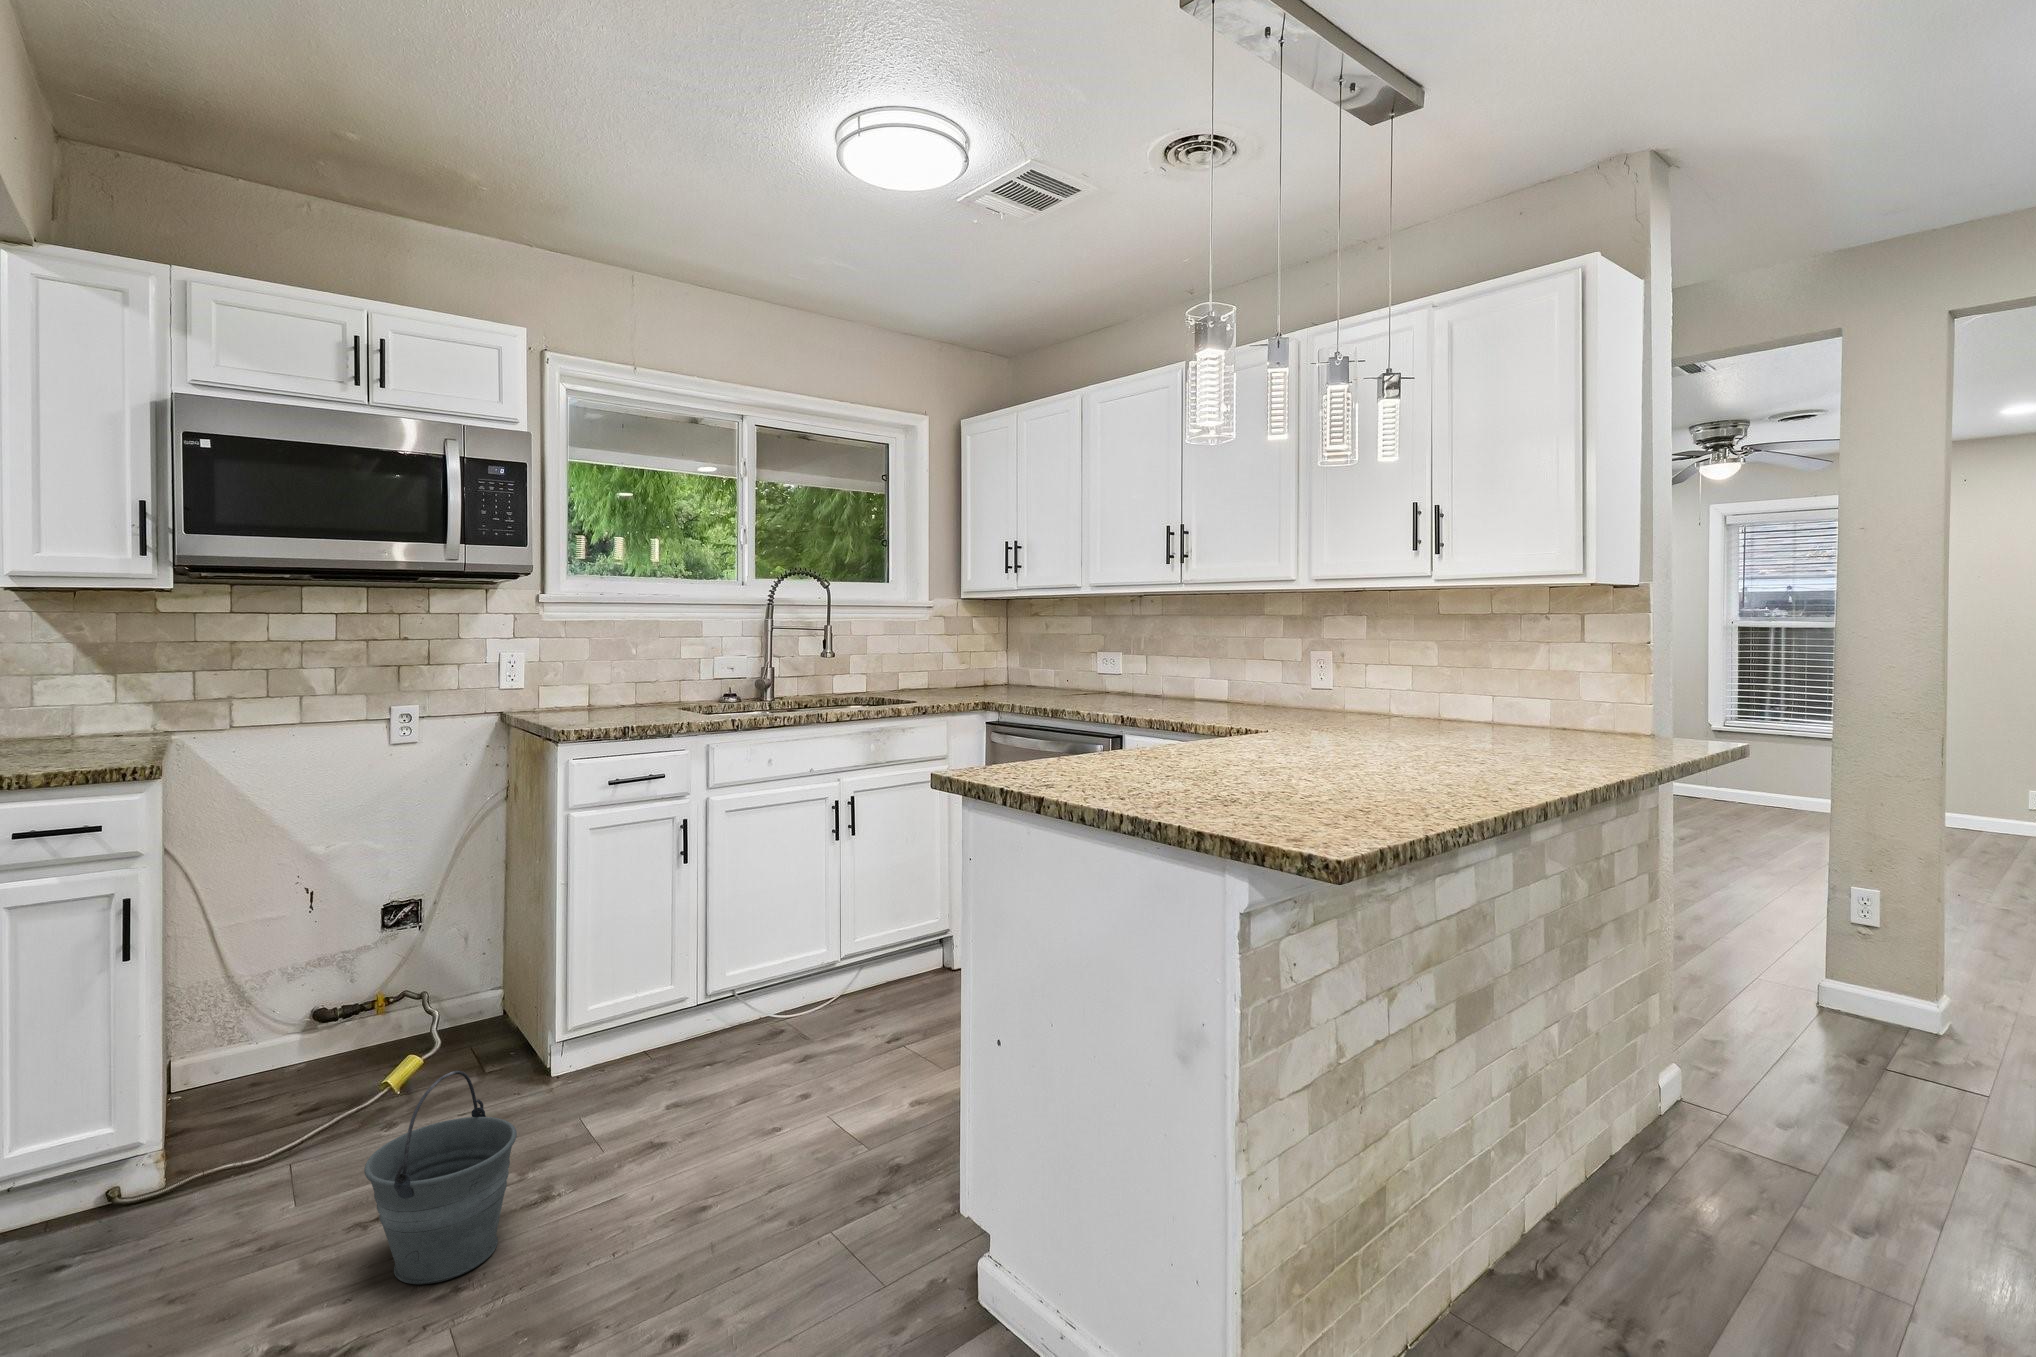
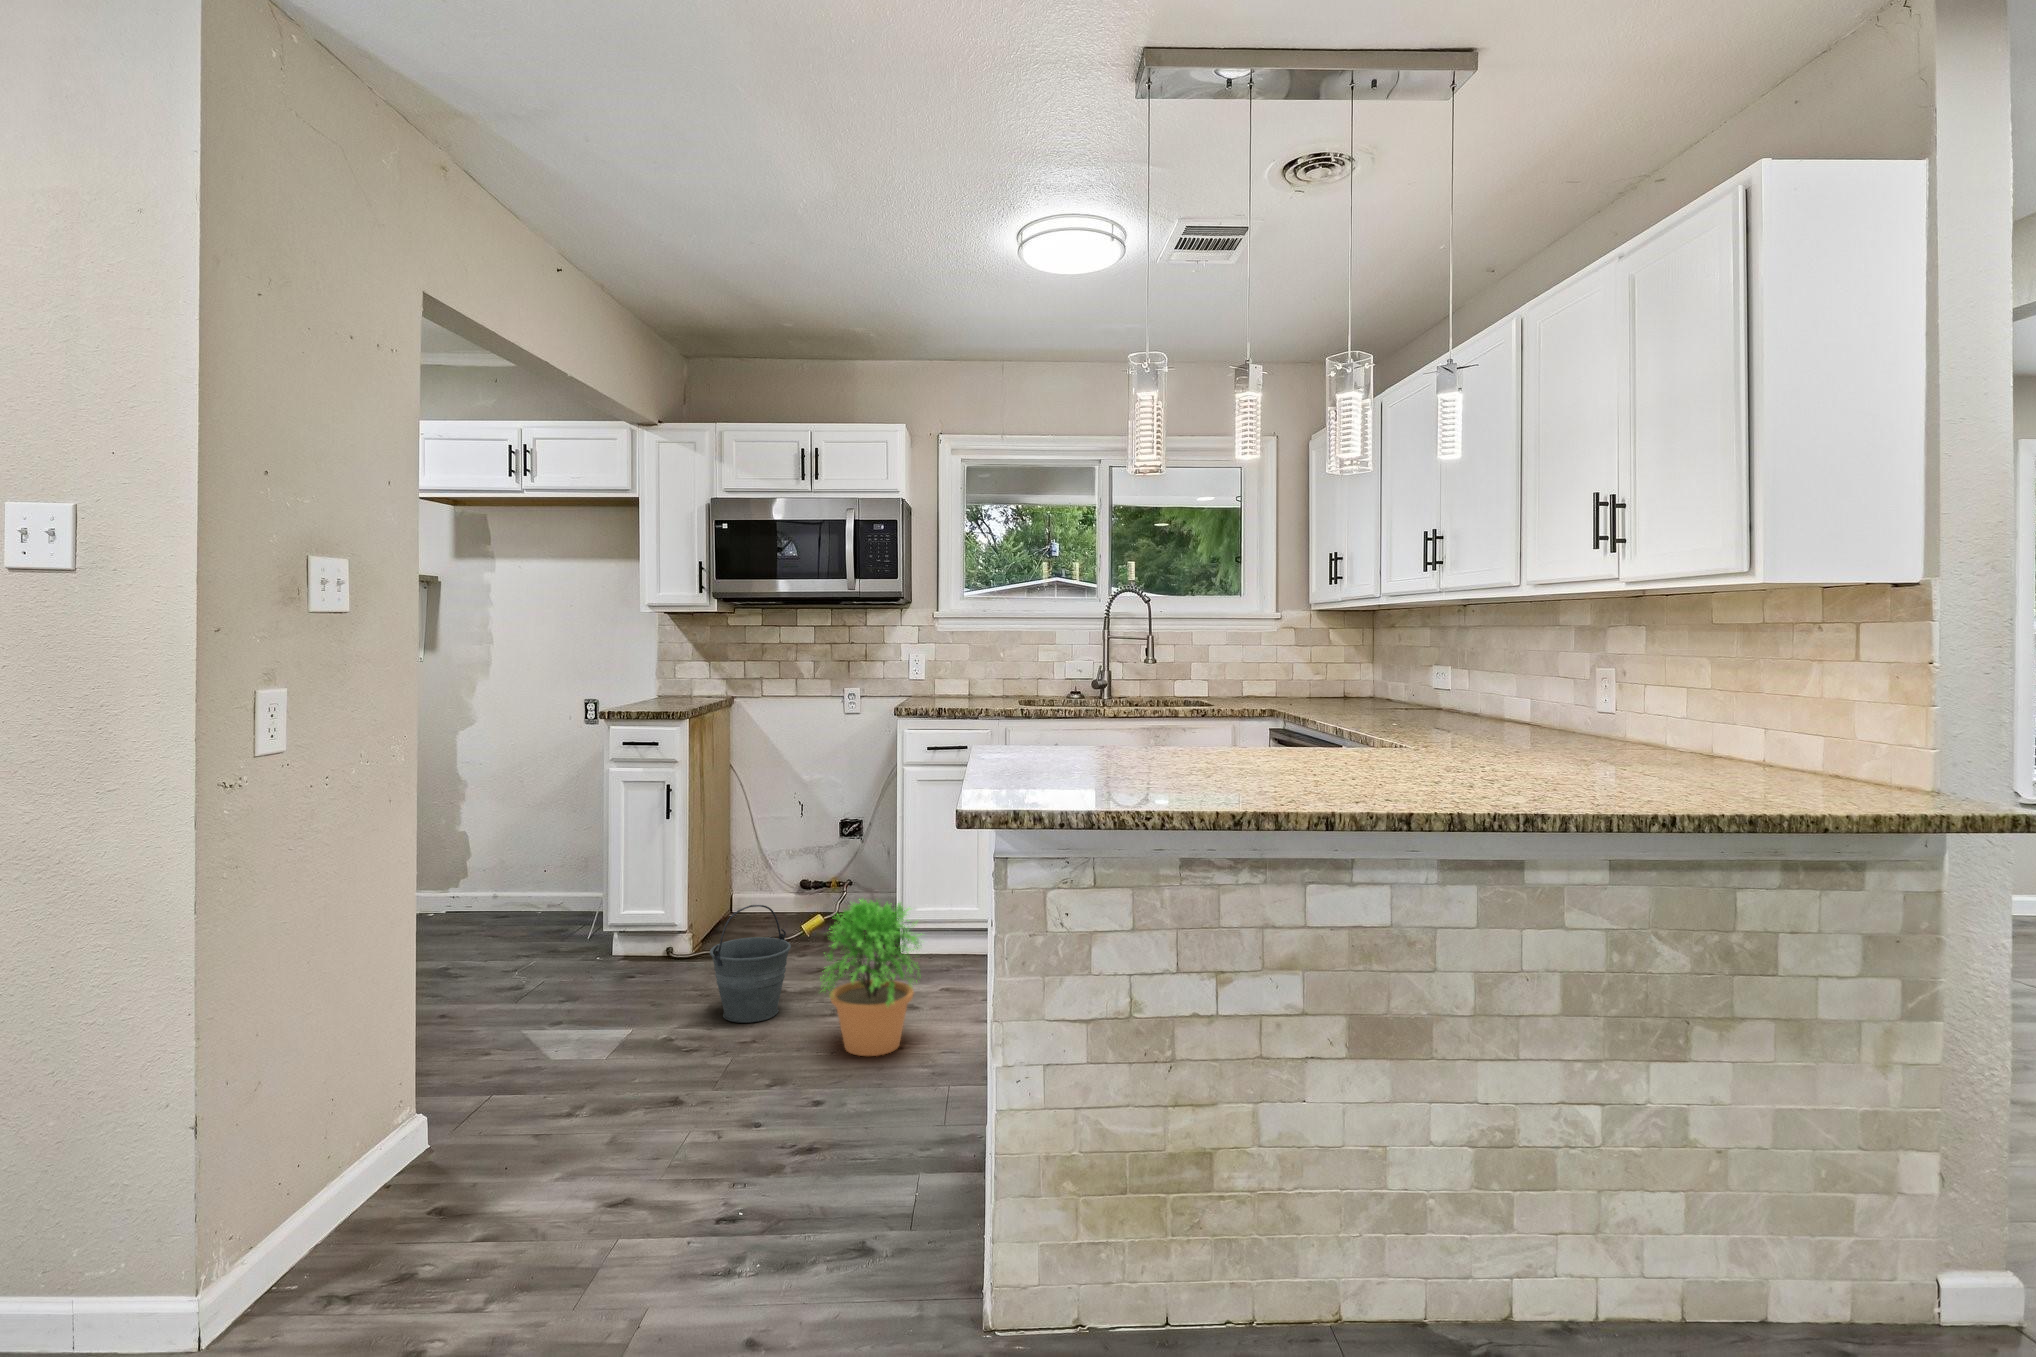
potted plant: none [615,1010,809,1259] -> present [821,899,922,1056]

